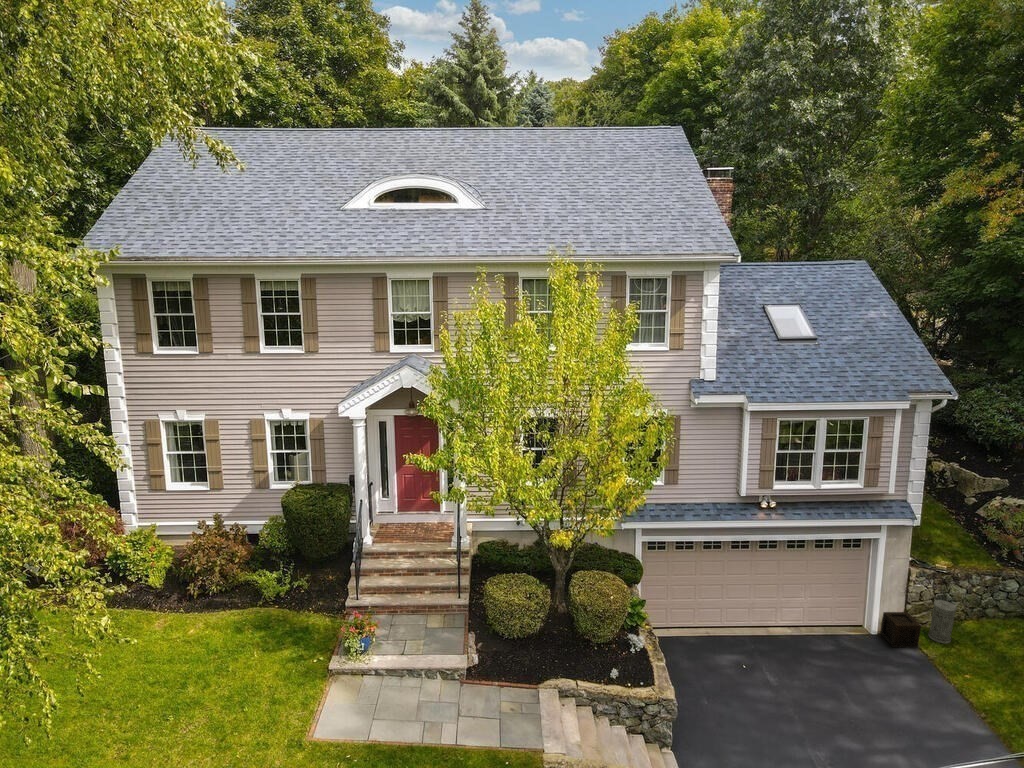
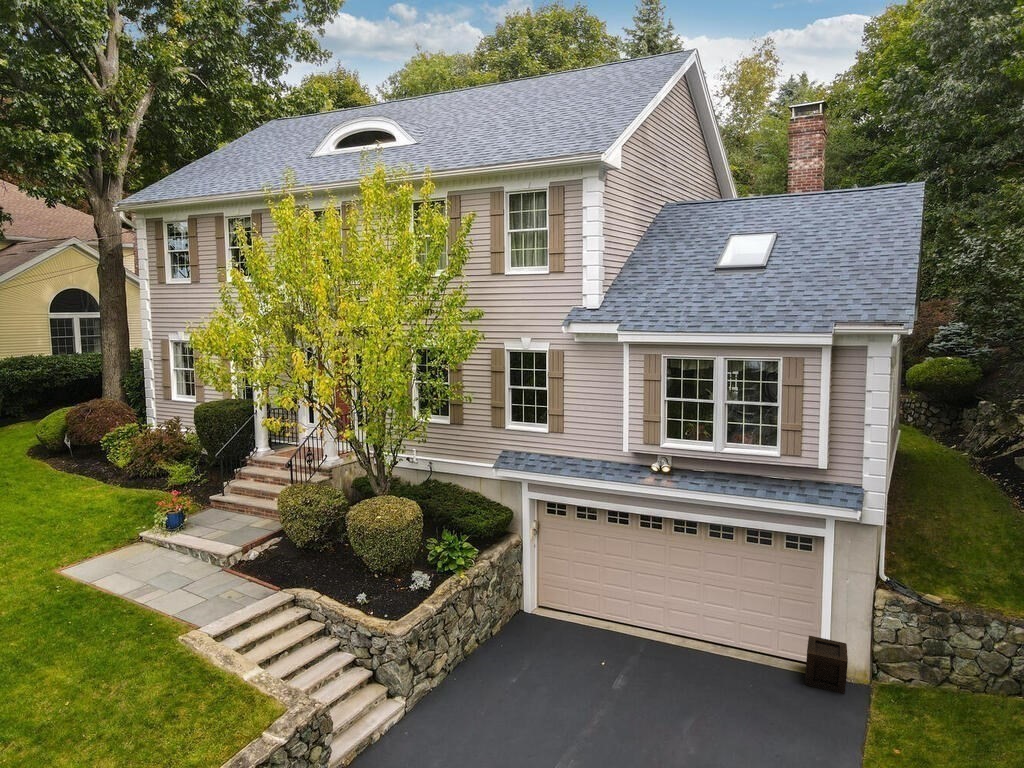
trash can: present [928,600,956,643] -> none [879,636,918,702]

